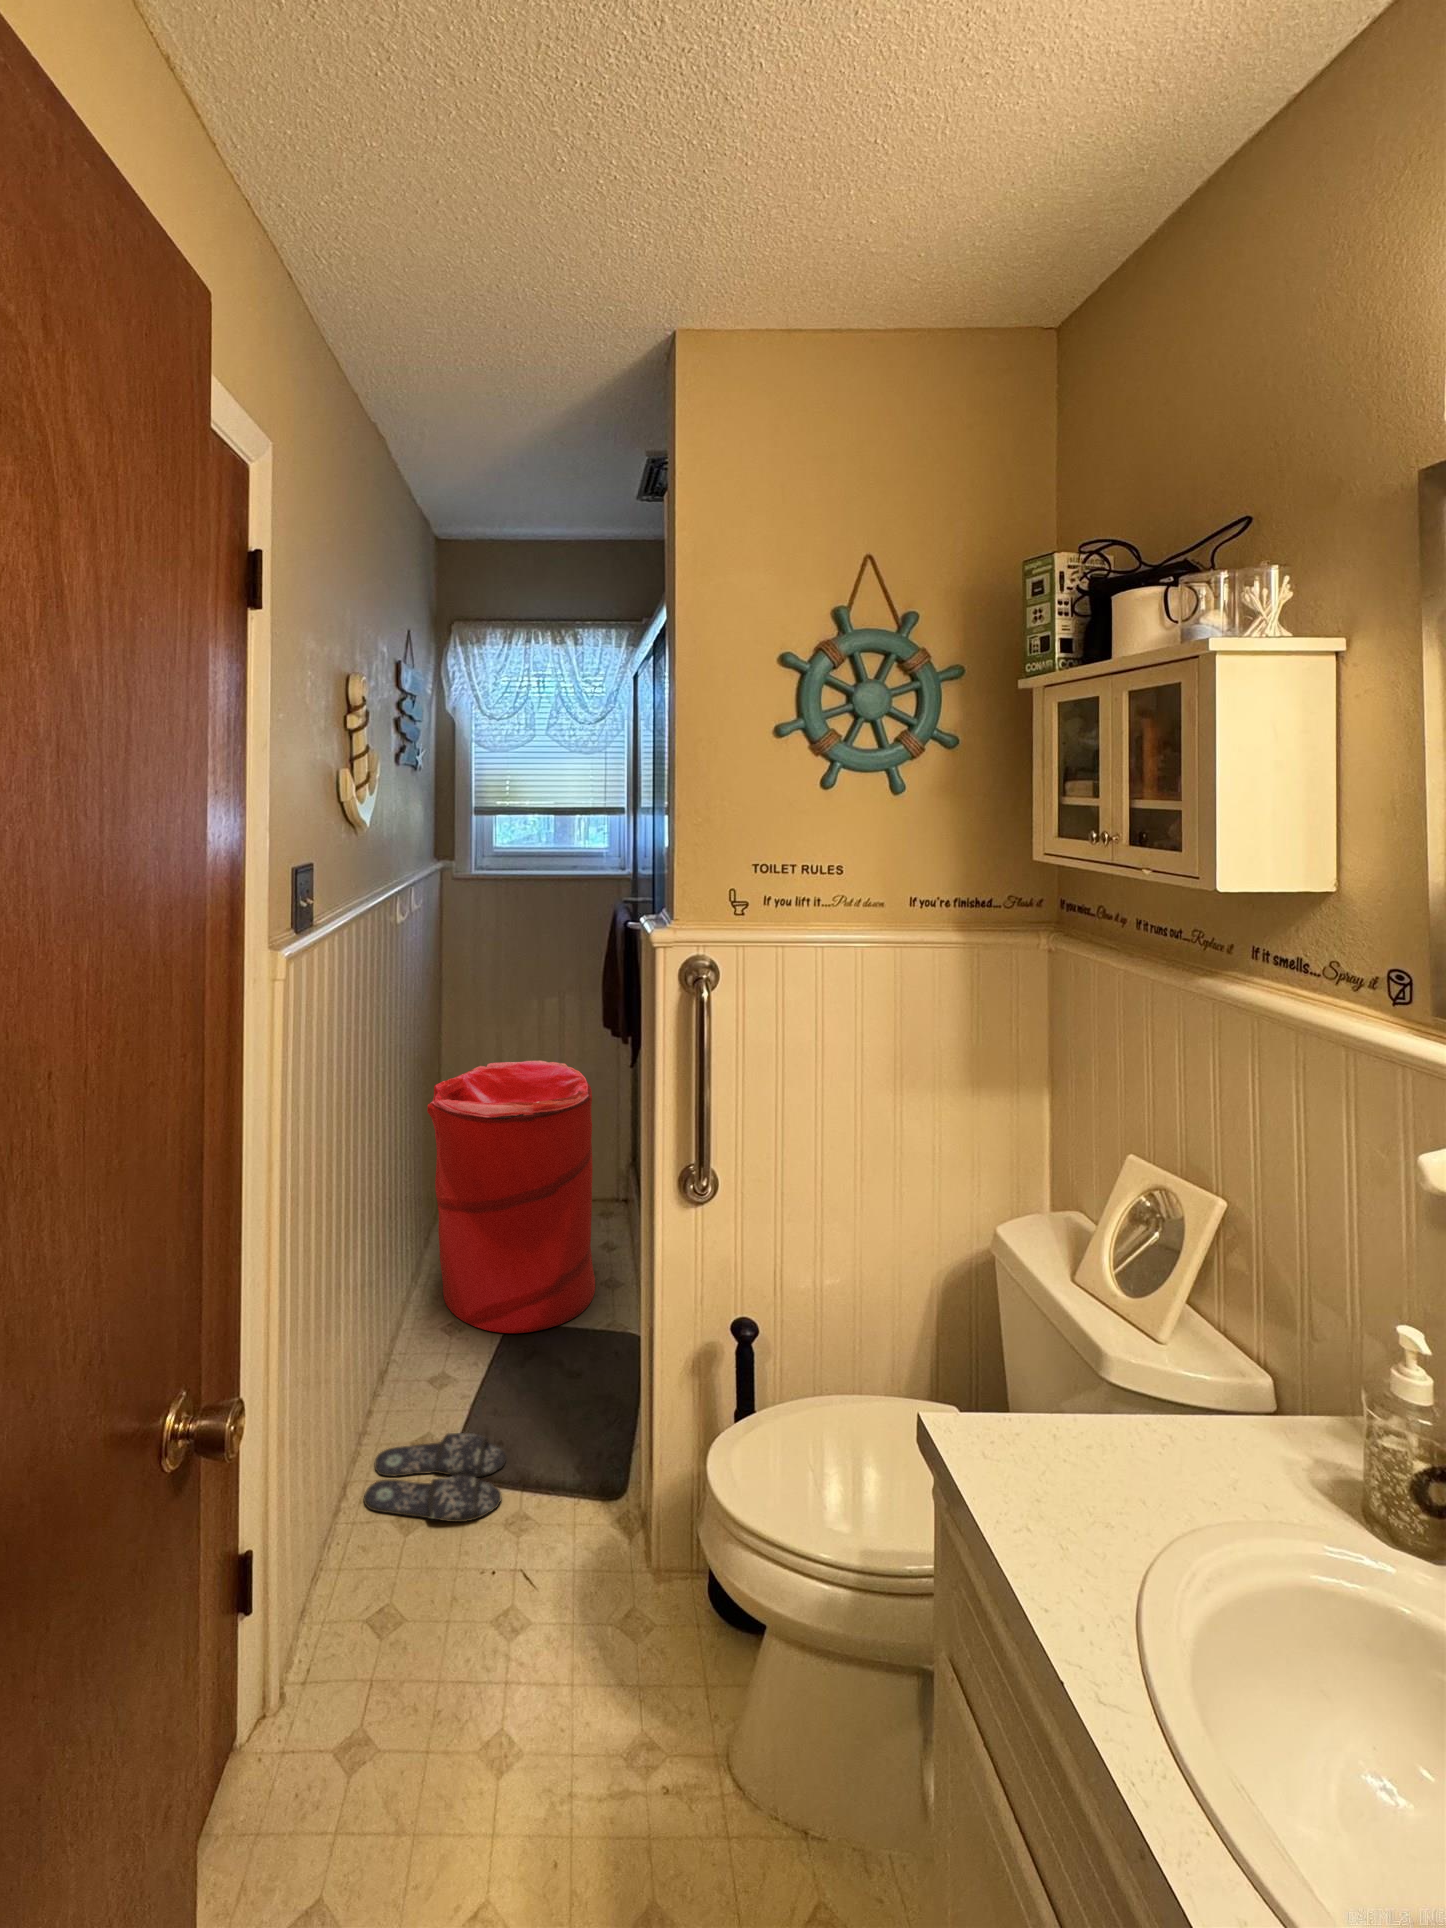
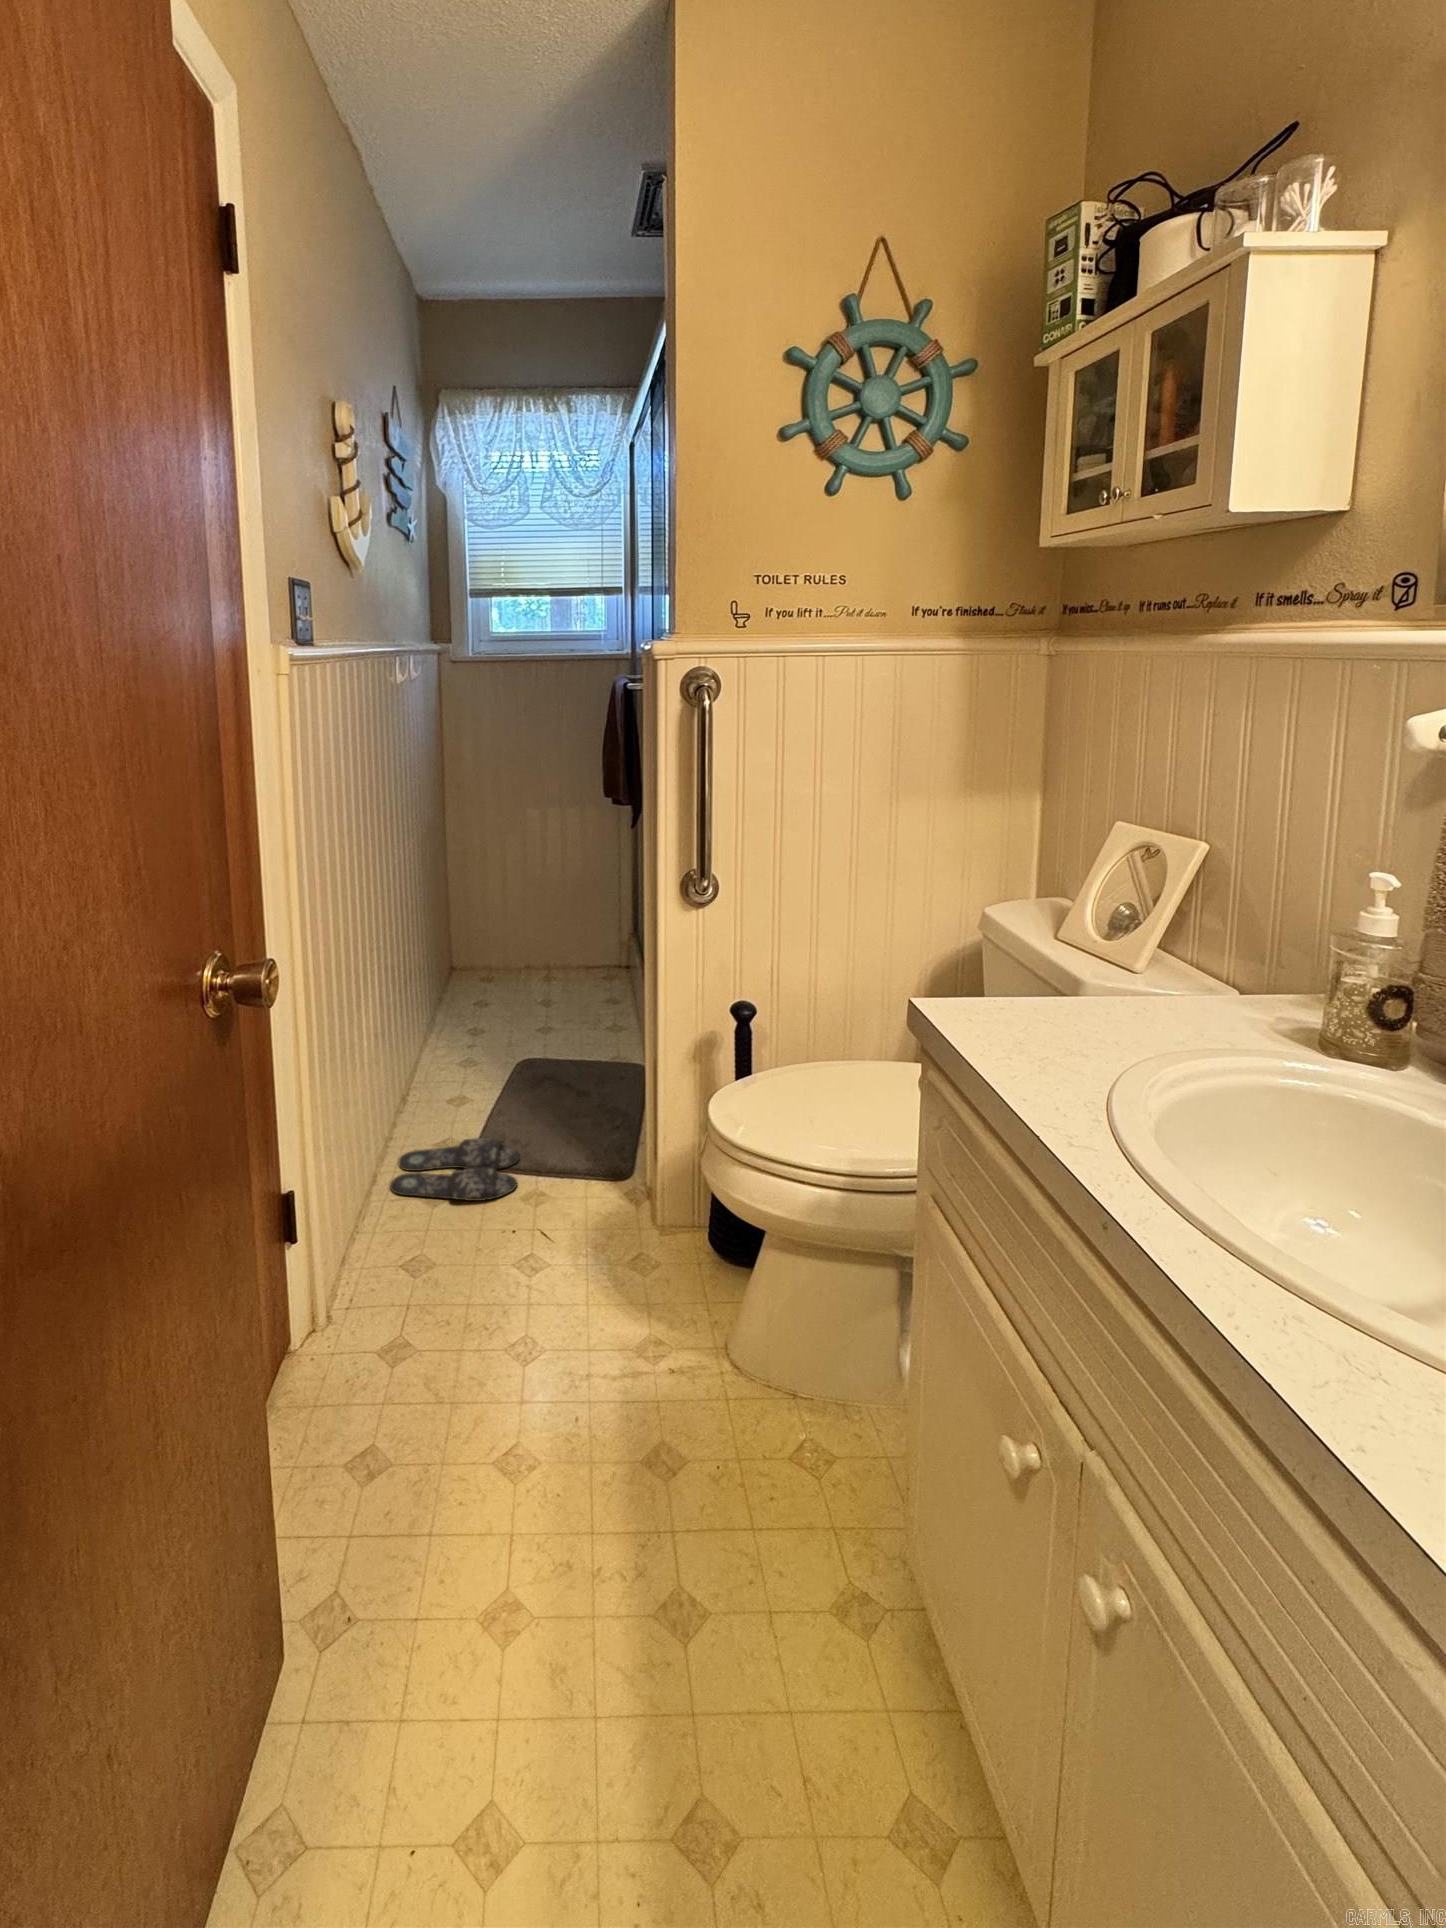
laundry hamper: present [427,1060,595,1333] -> none [433,829,600,1068]

